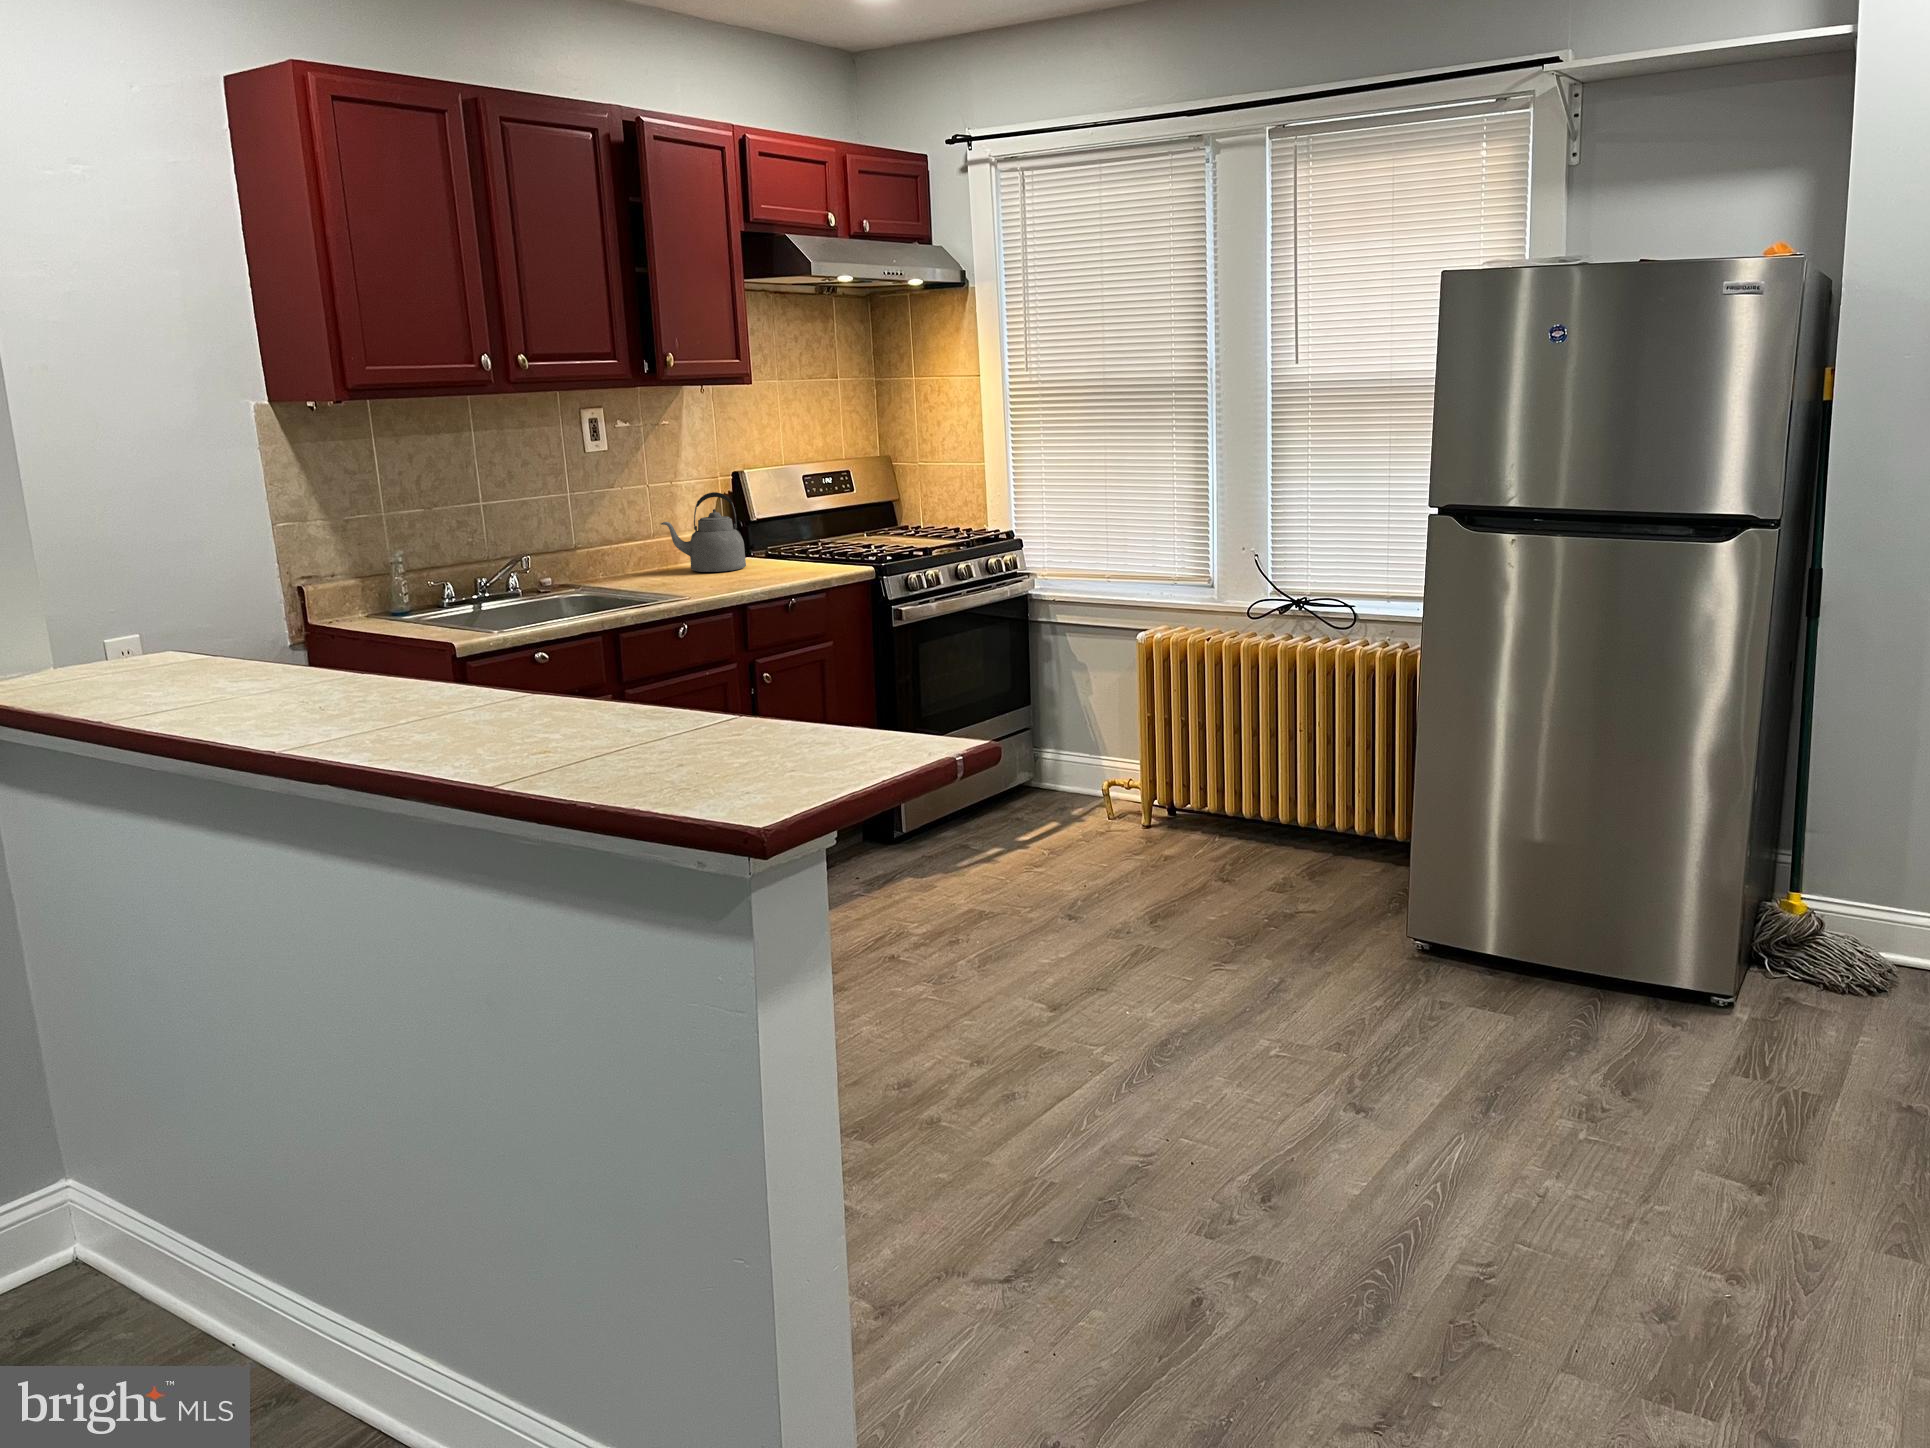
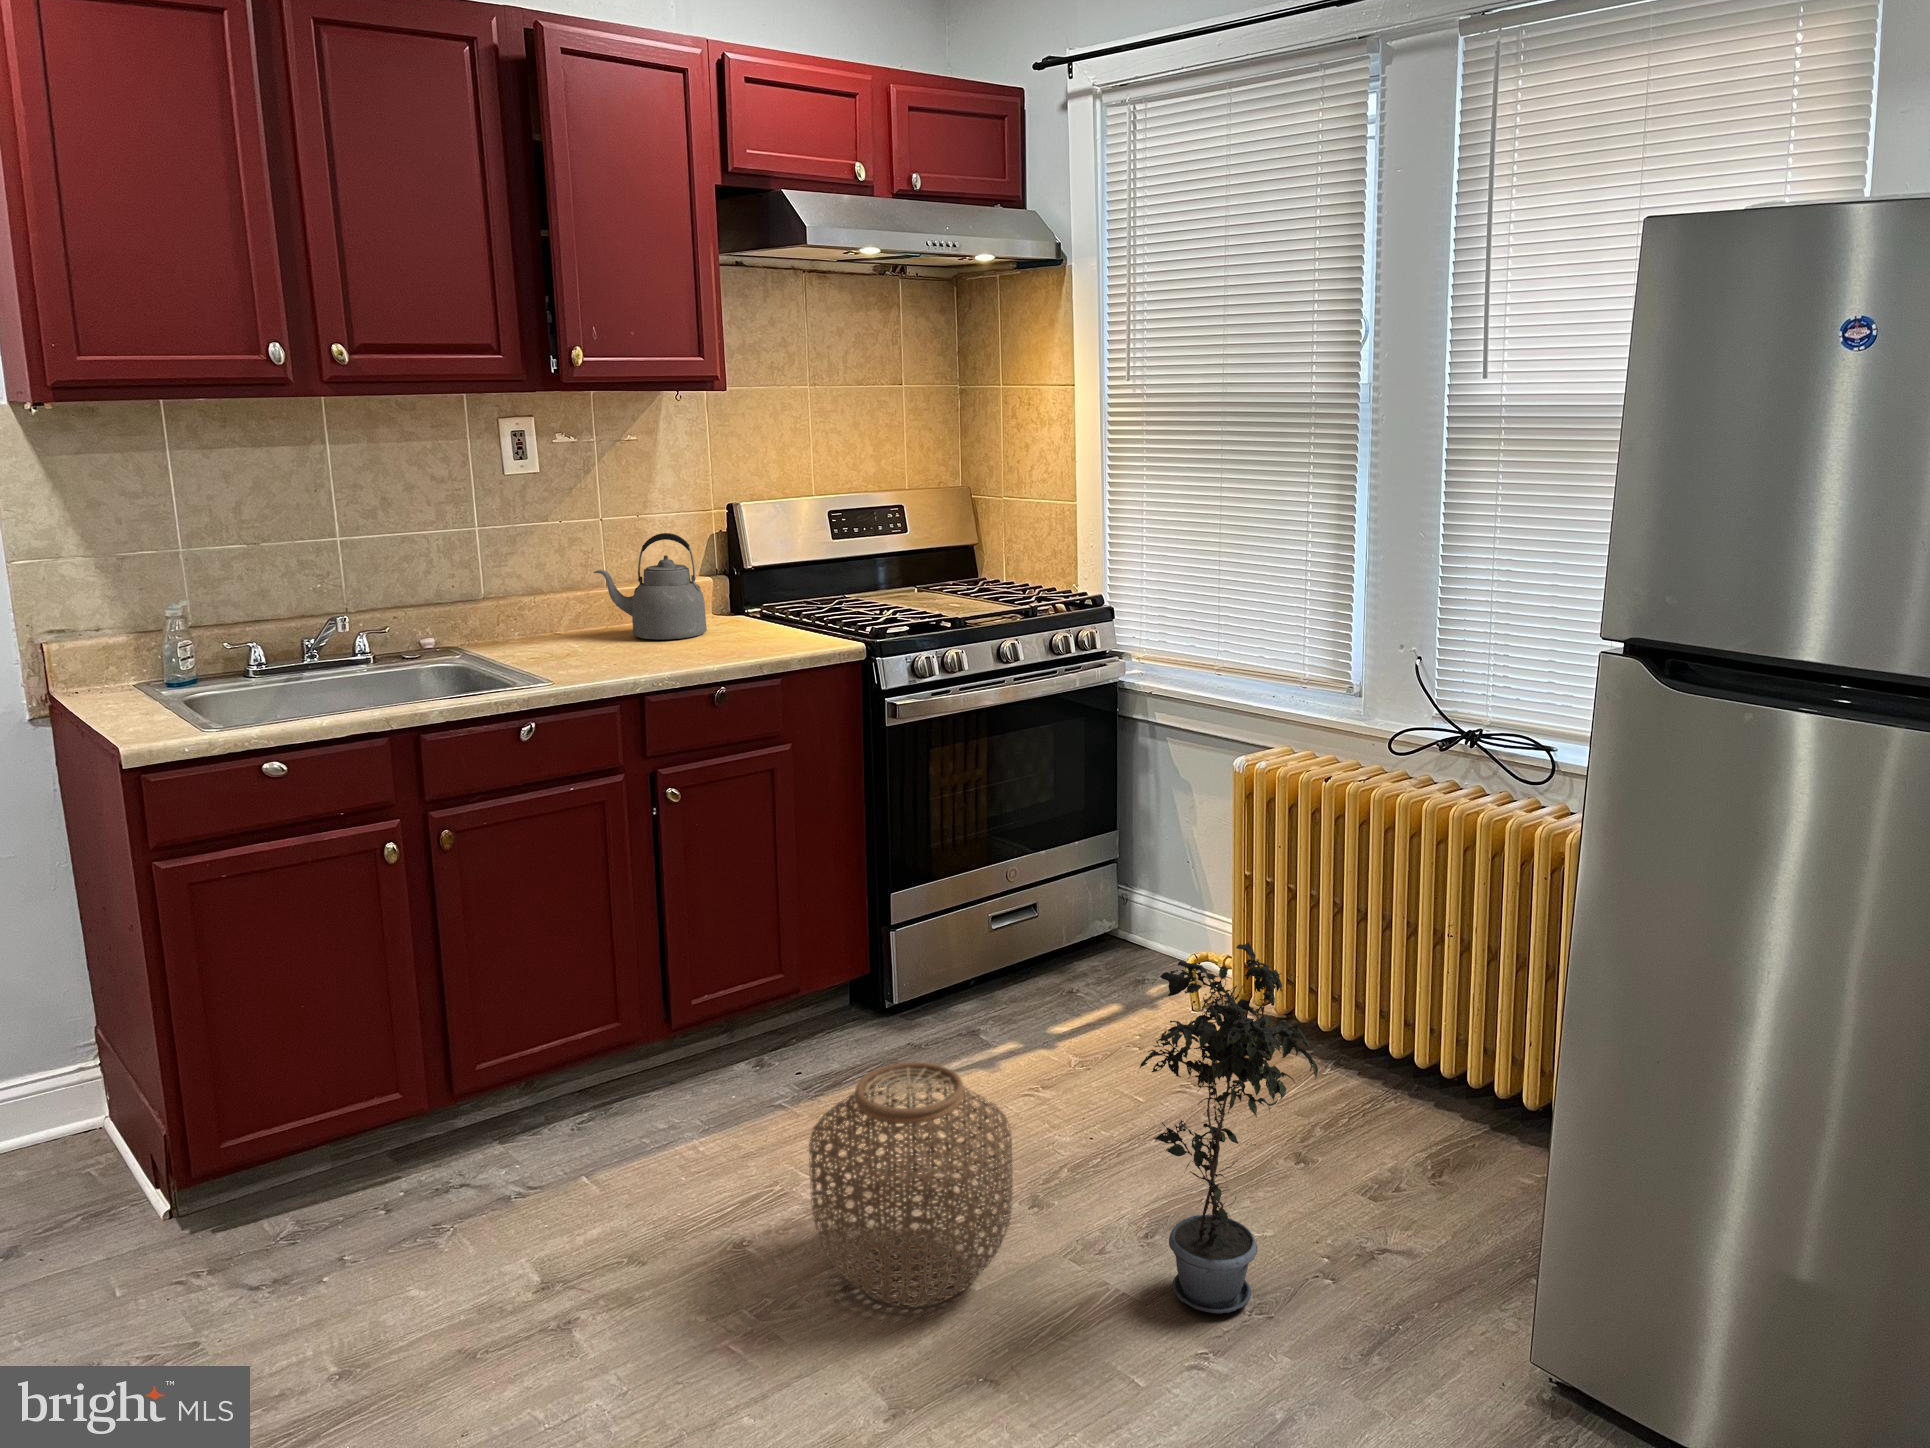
potted plant: none [1154,716,1274,950] -> present [1140,943,1318,1314]
woven basket: none [943,819,1075,971] -> present [809,1062,1013,1306]

